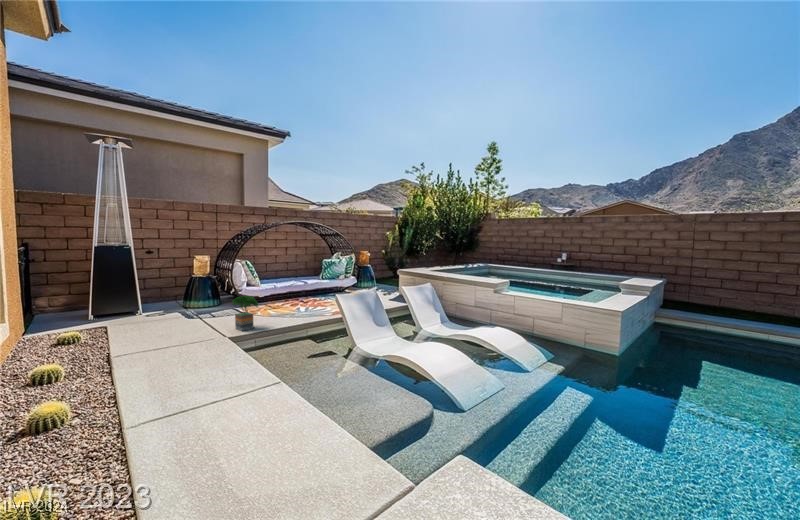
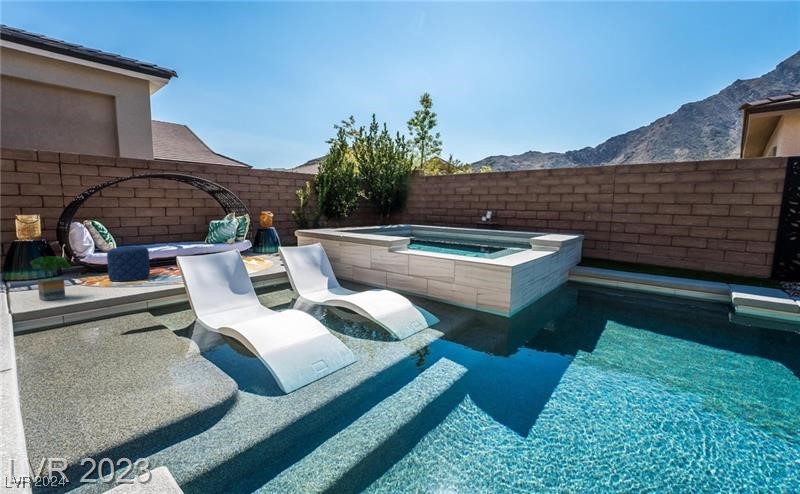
pouf: none [268,285,297,314] -> present [107,246,150,282]

